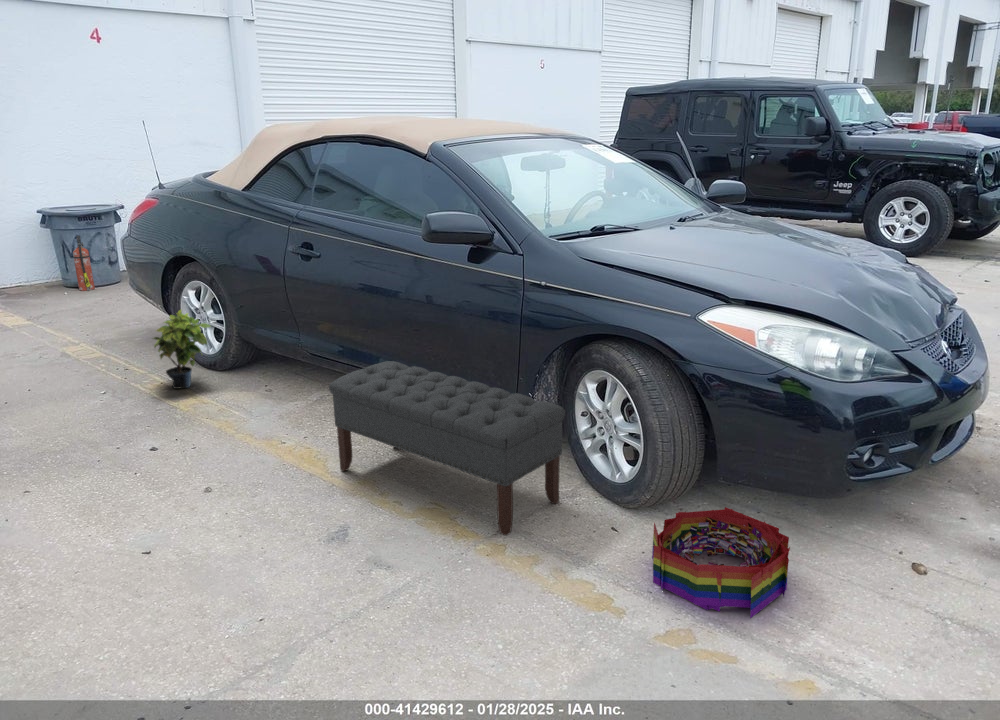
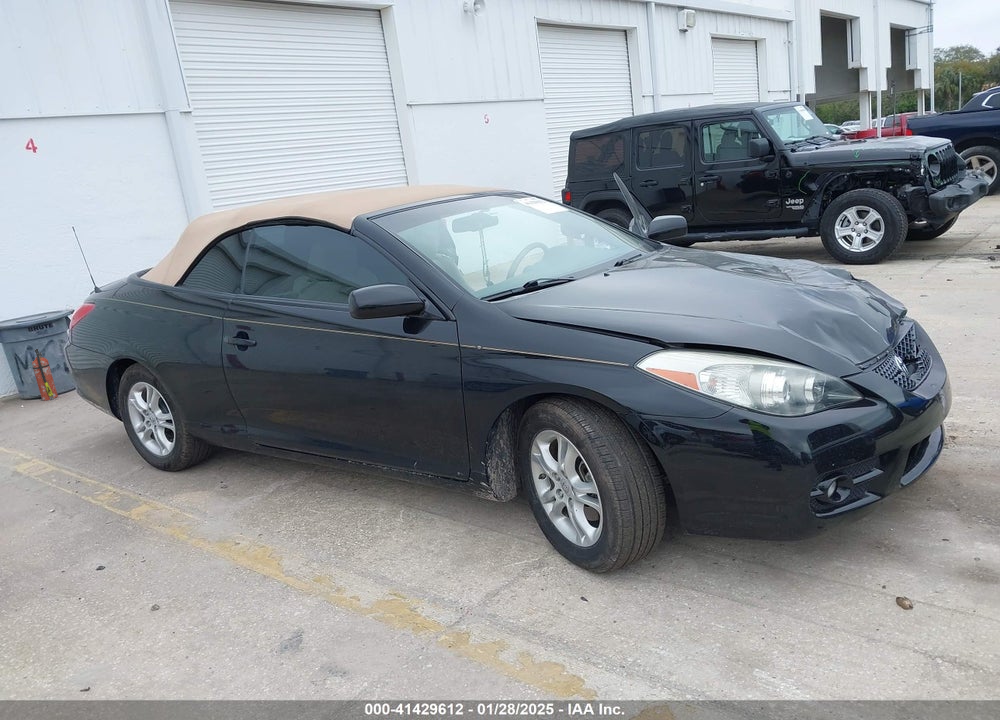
potted plant: present [154,310,211,389] -> none [101,413,161,496]
bench: present [329,361,565,536] -> none [273,444,524,620]
storage bin: present [652,507,790,618] -> none [619,562,766,685]

